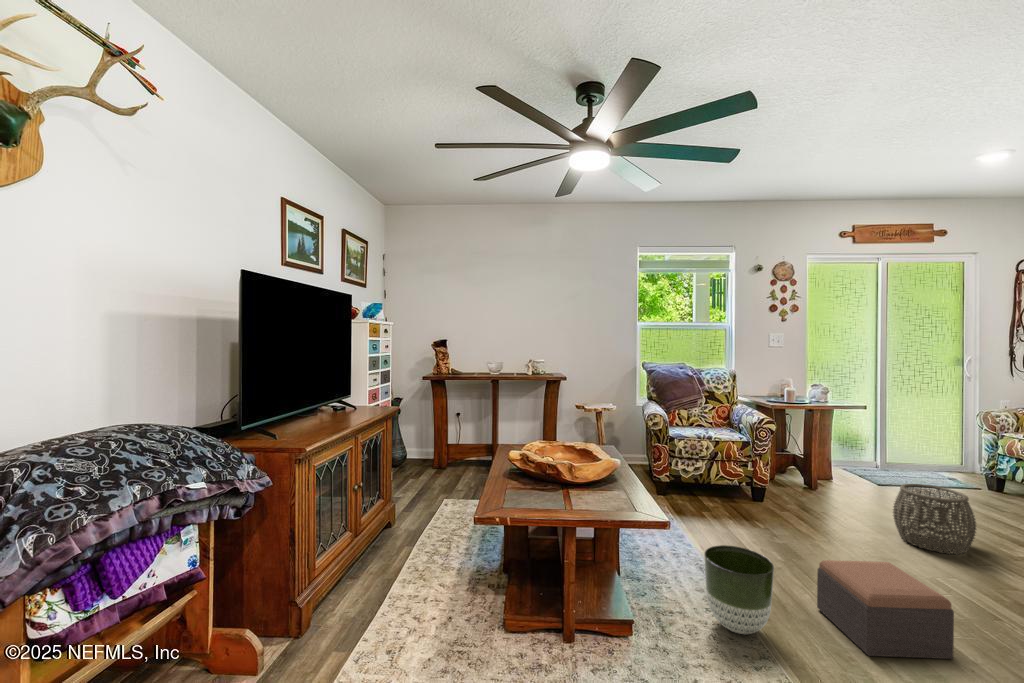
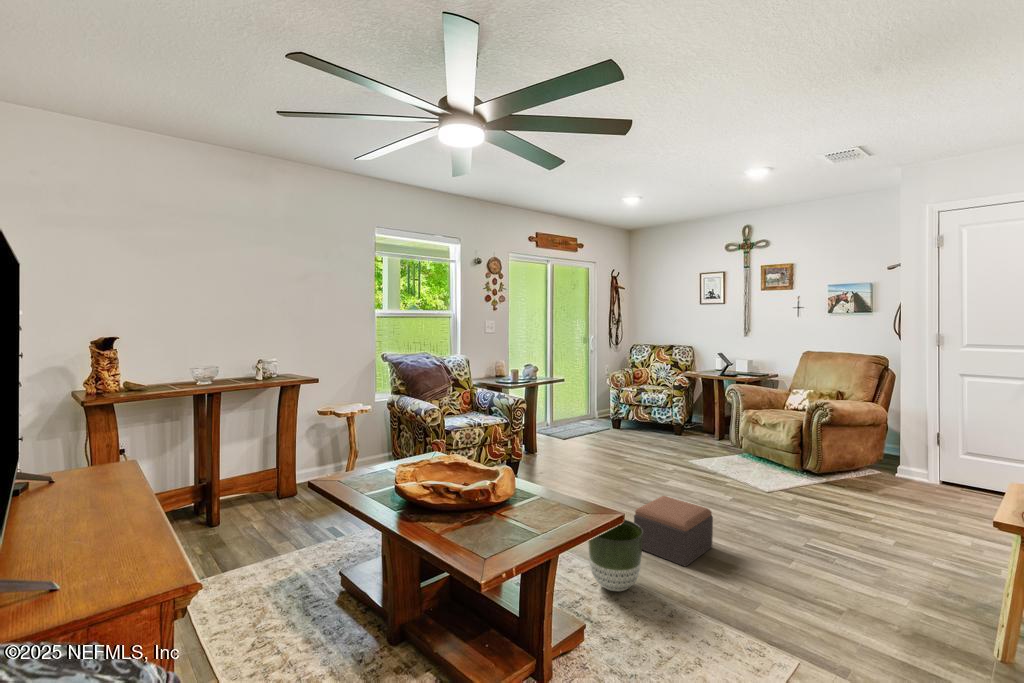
woven basket: present [893,484,976,555] -> none [608,433,654,480]

